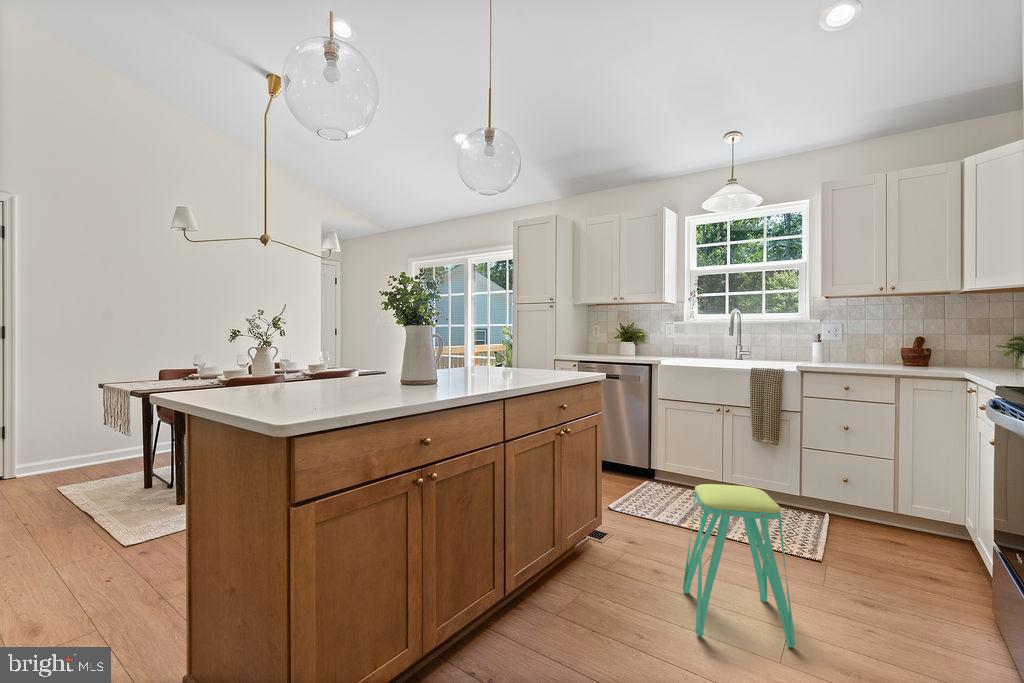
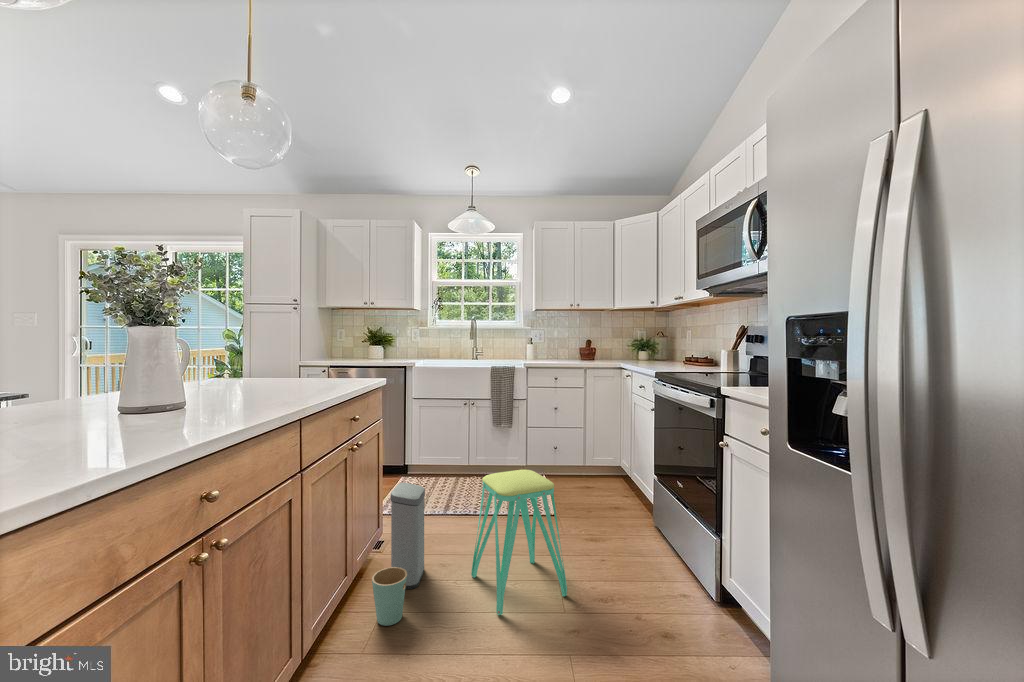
trash can: none [573,477,638,605] -> present [372,483,425,626]

